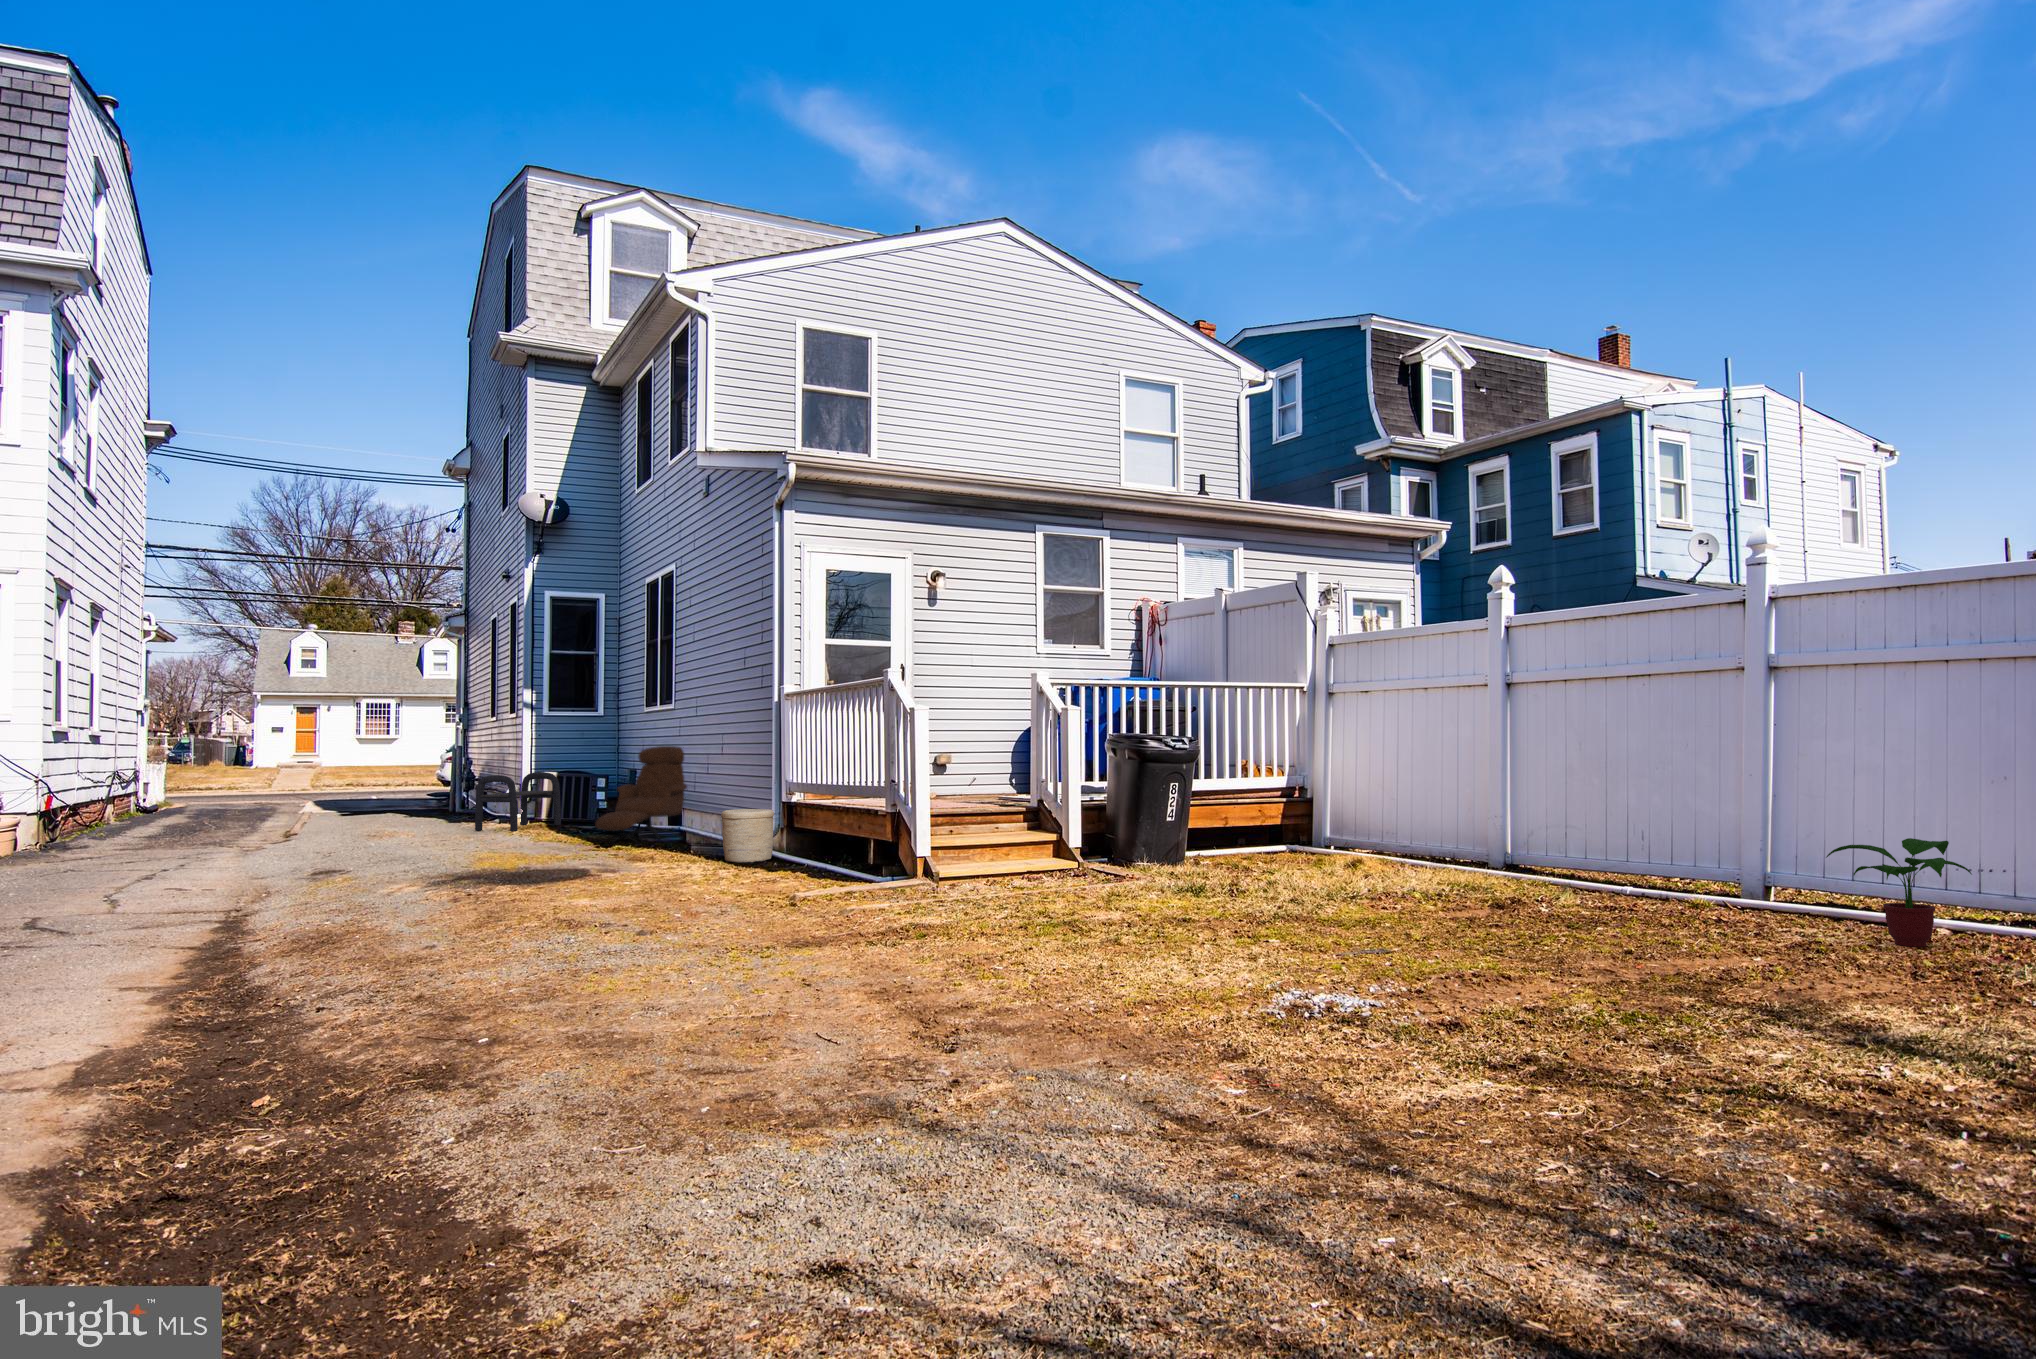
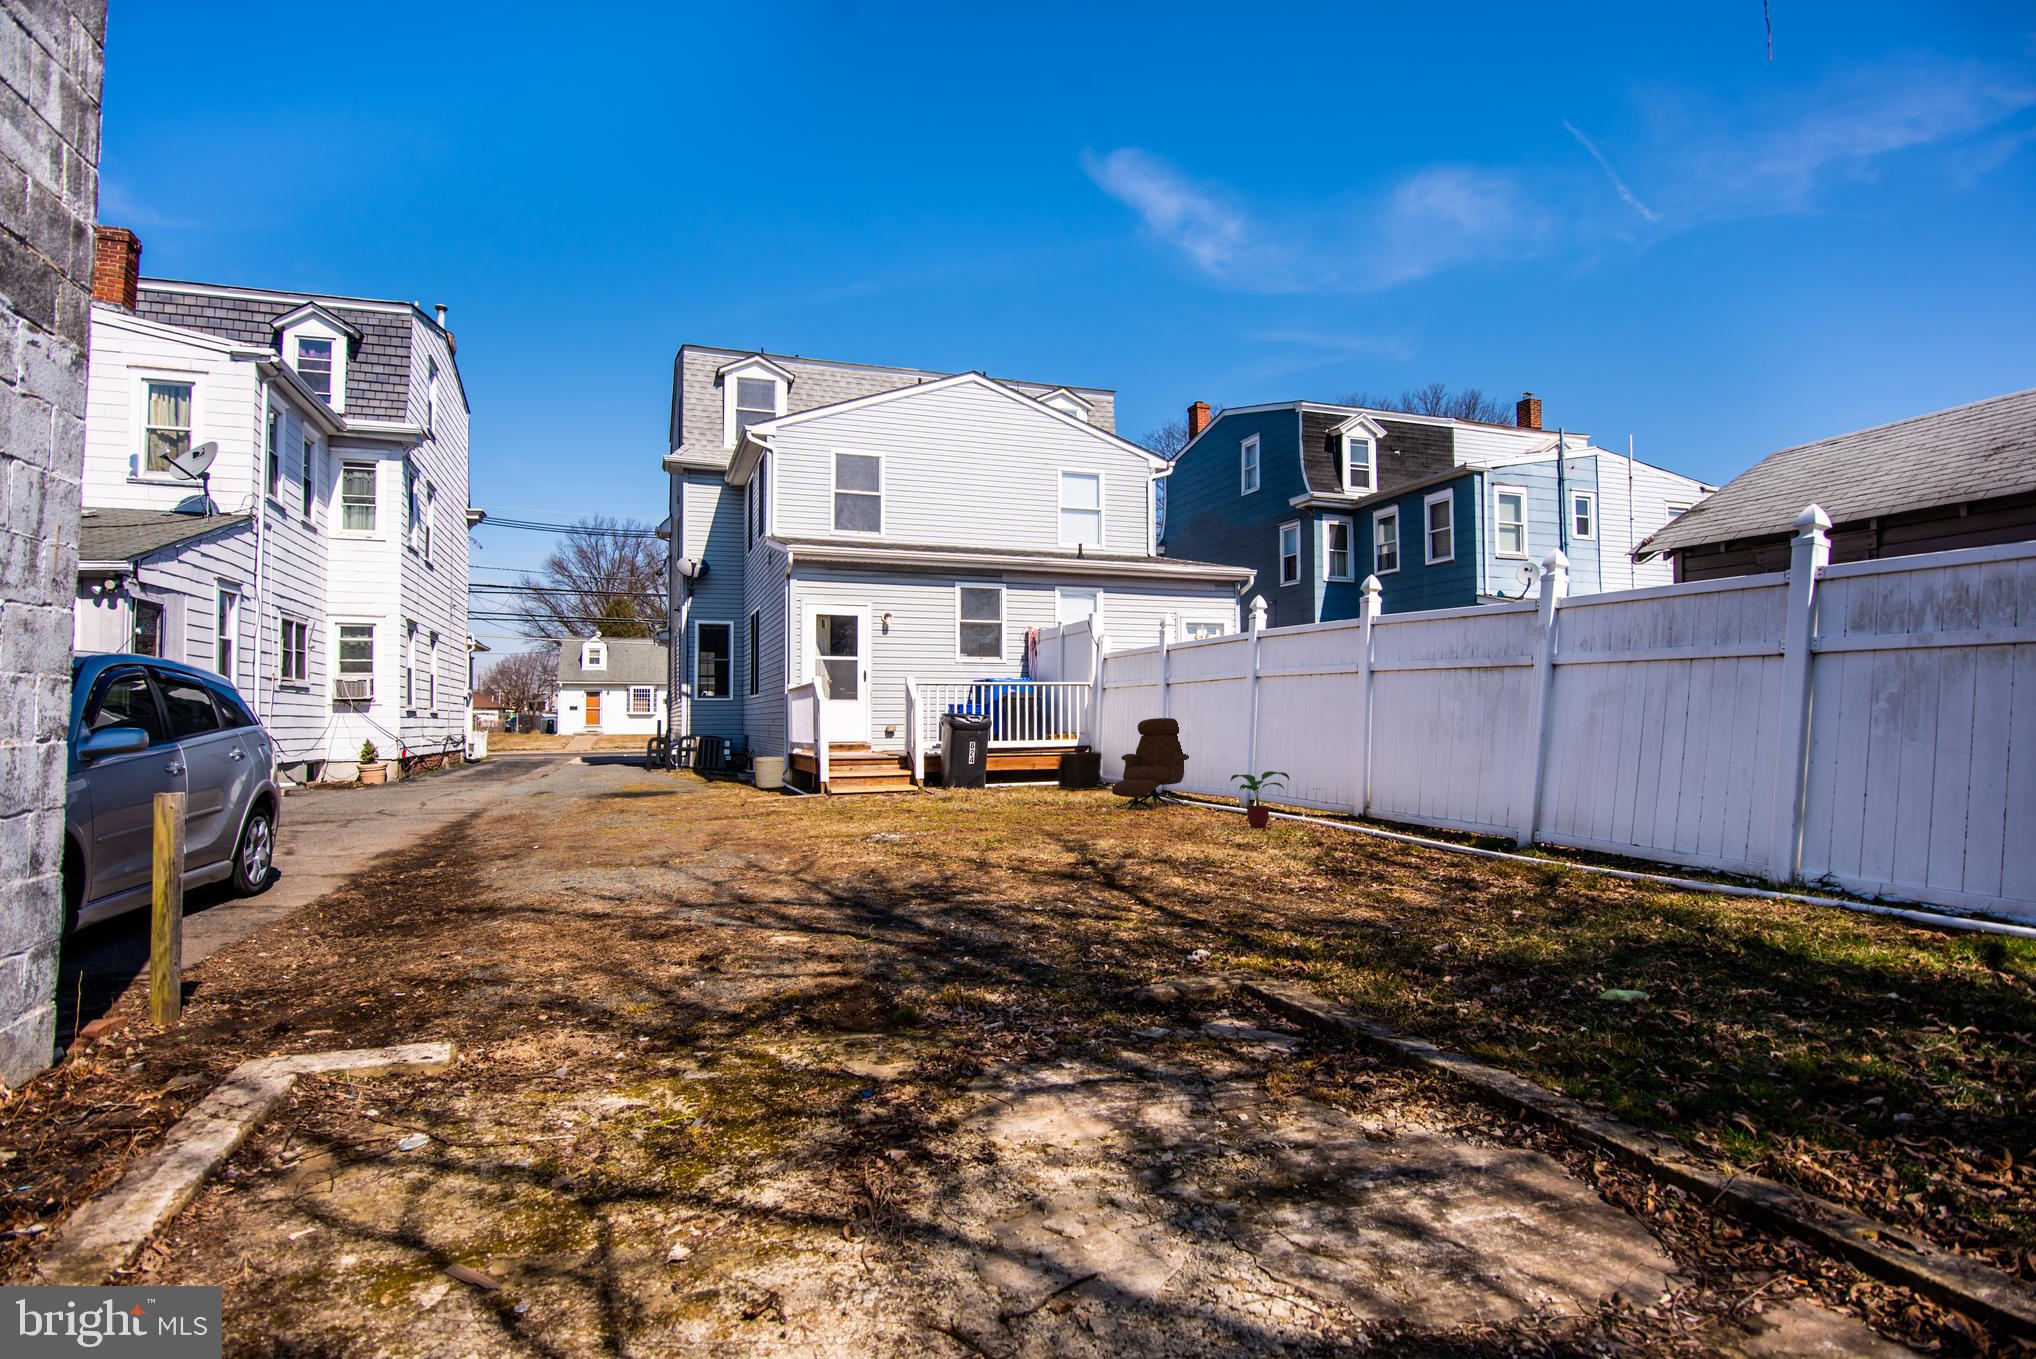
lounge chair: present [595,746,687,844] -> present [1112,718,1189,810]
wooden crate: none [1253,795,1338,861] -> present [1058,751,1109,790]

